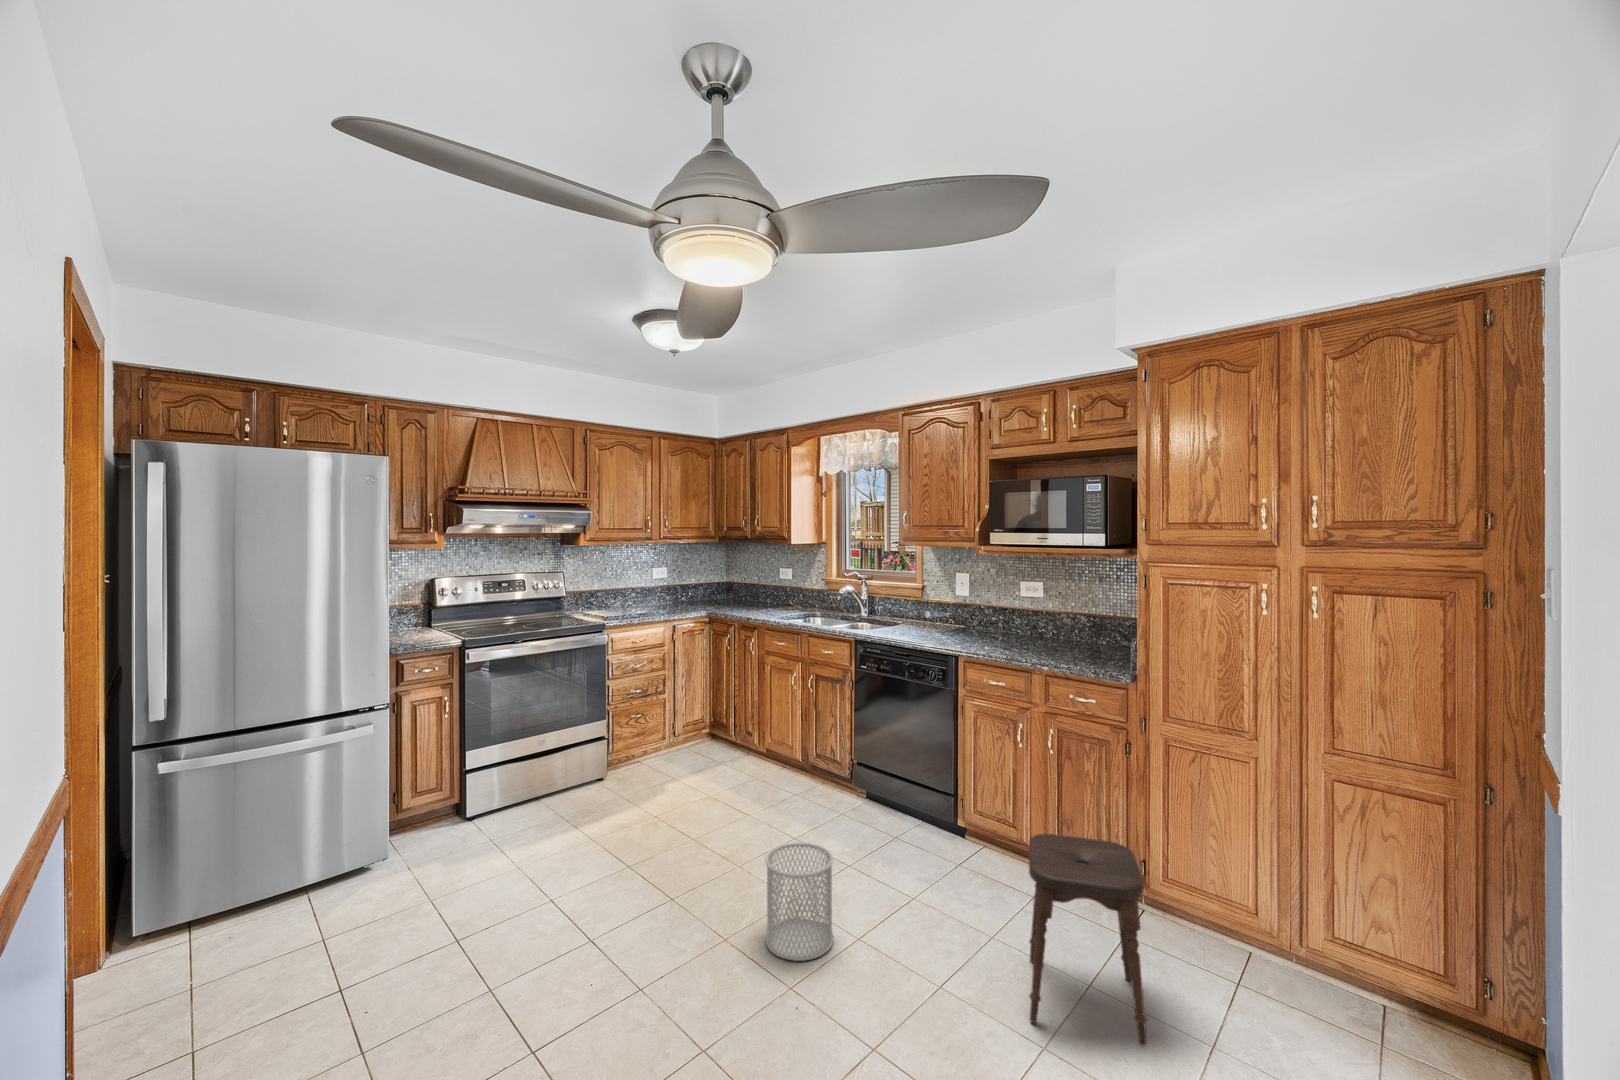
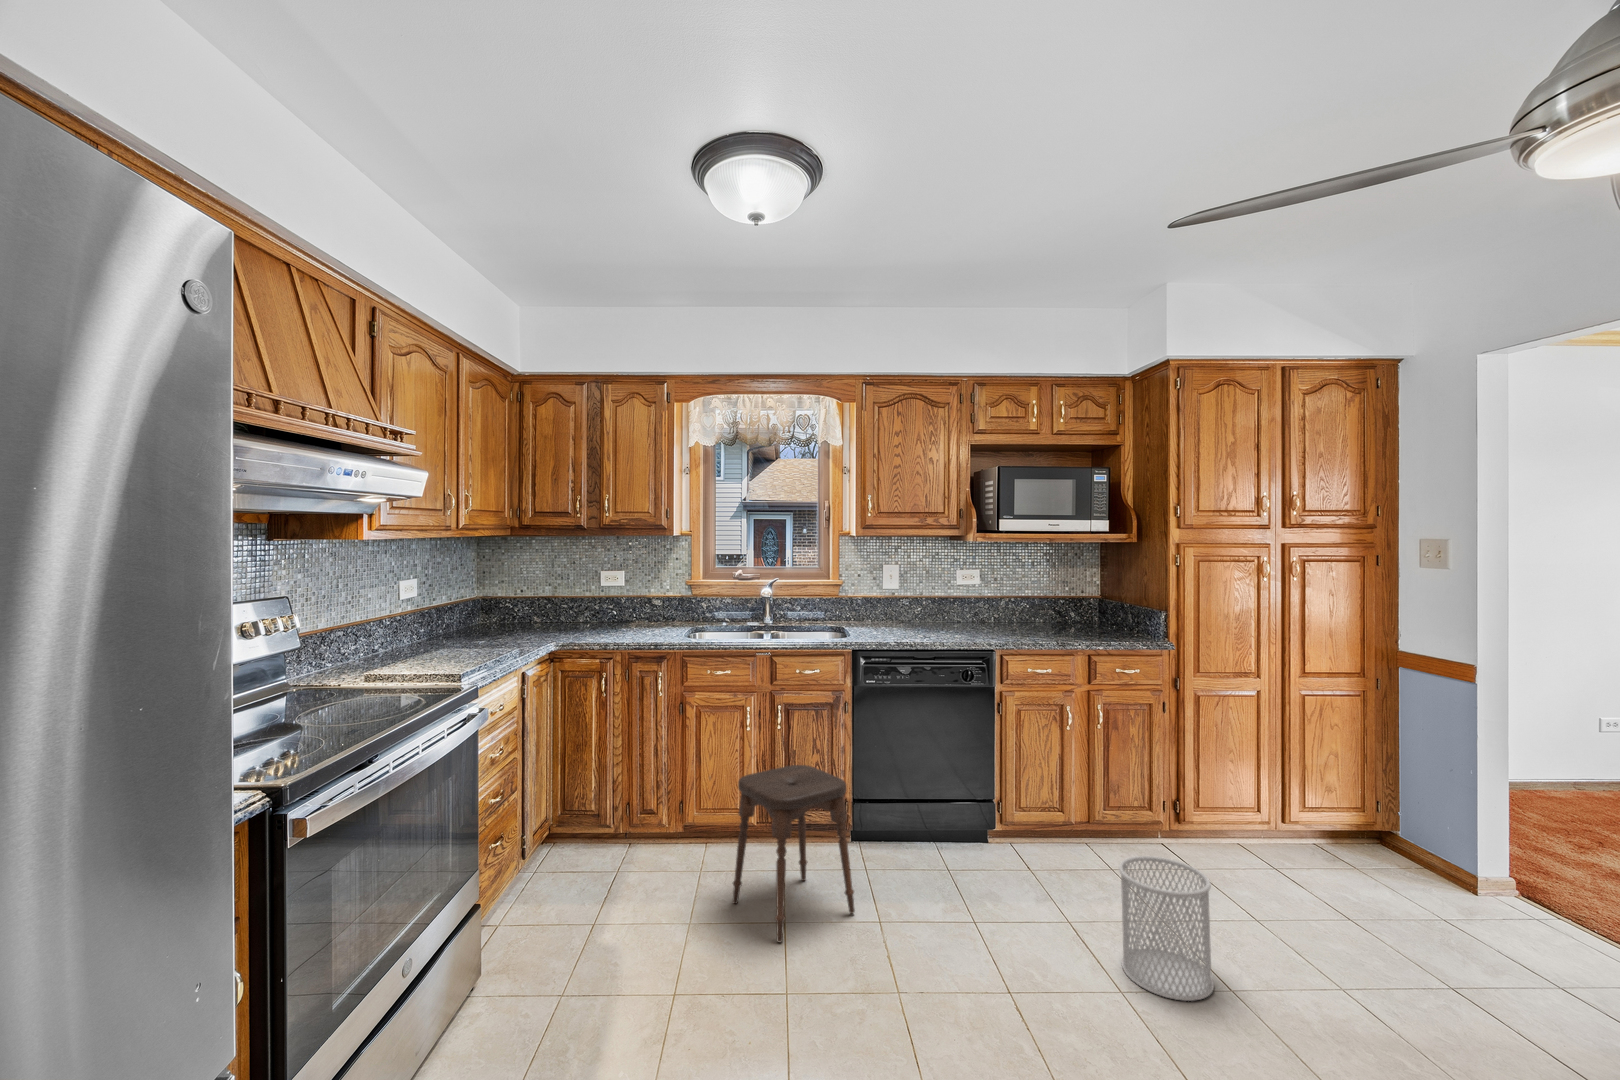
stool: present [1029,834,1147,1046] -> present [733,765,855,942]

